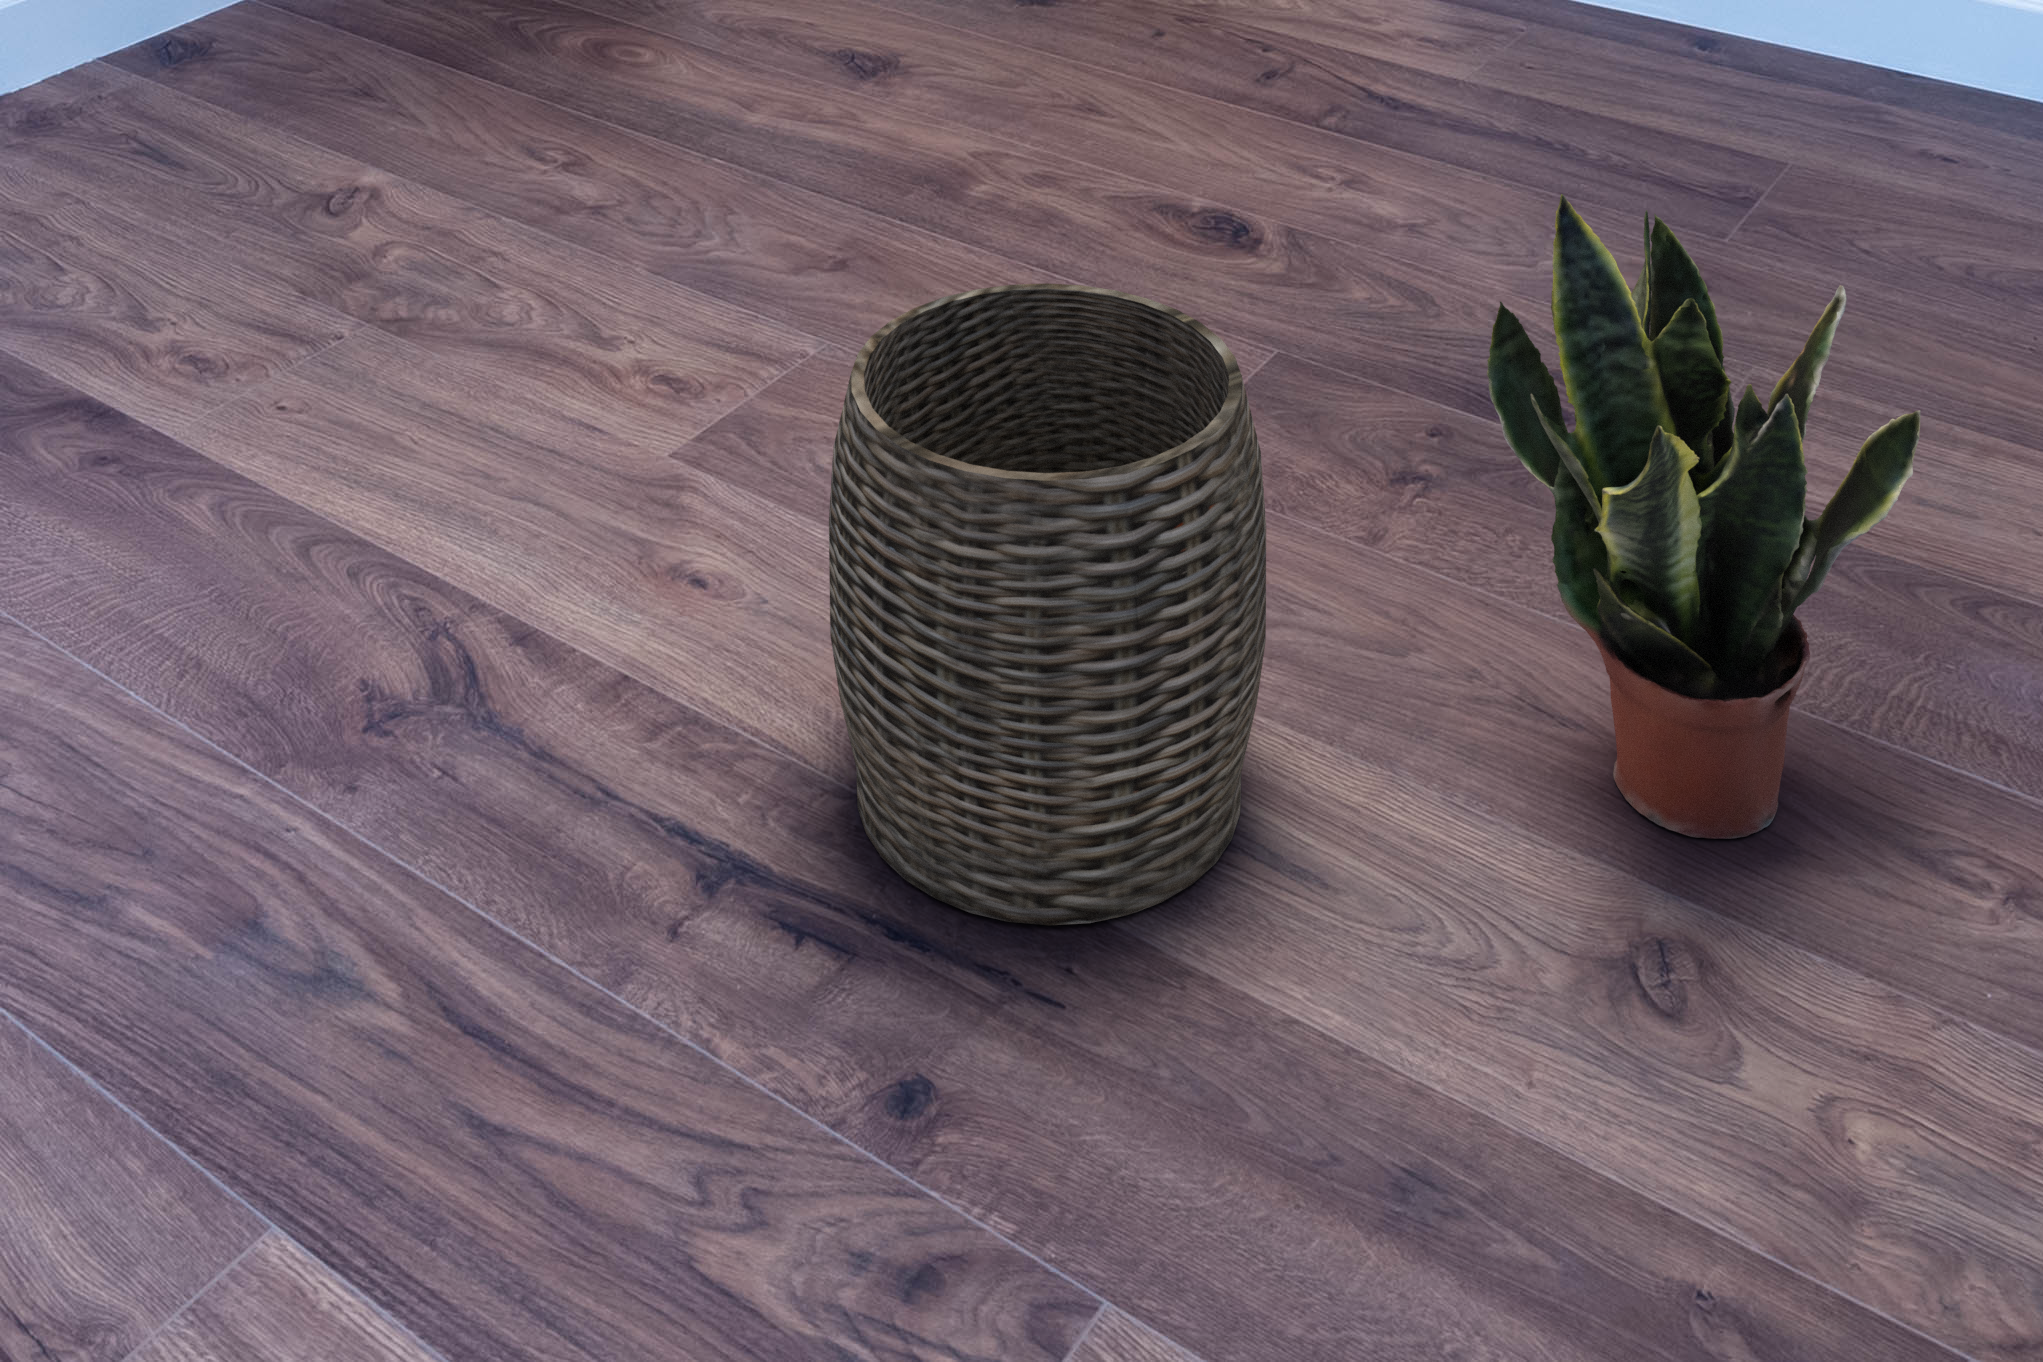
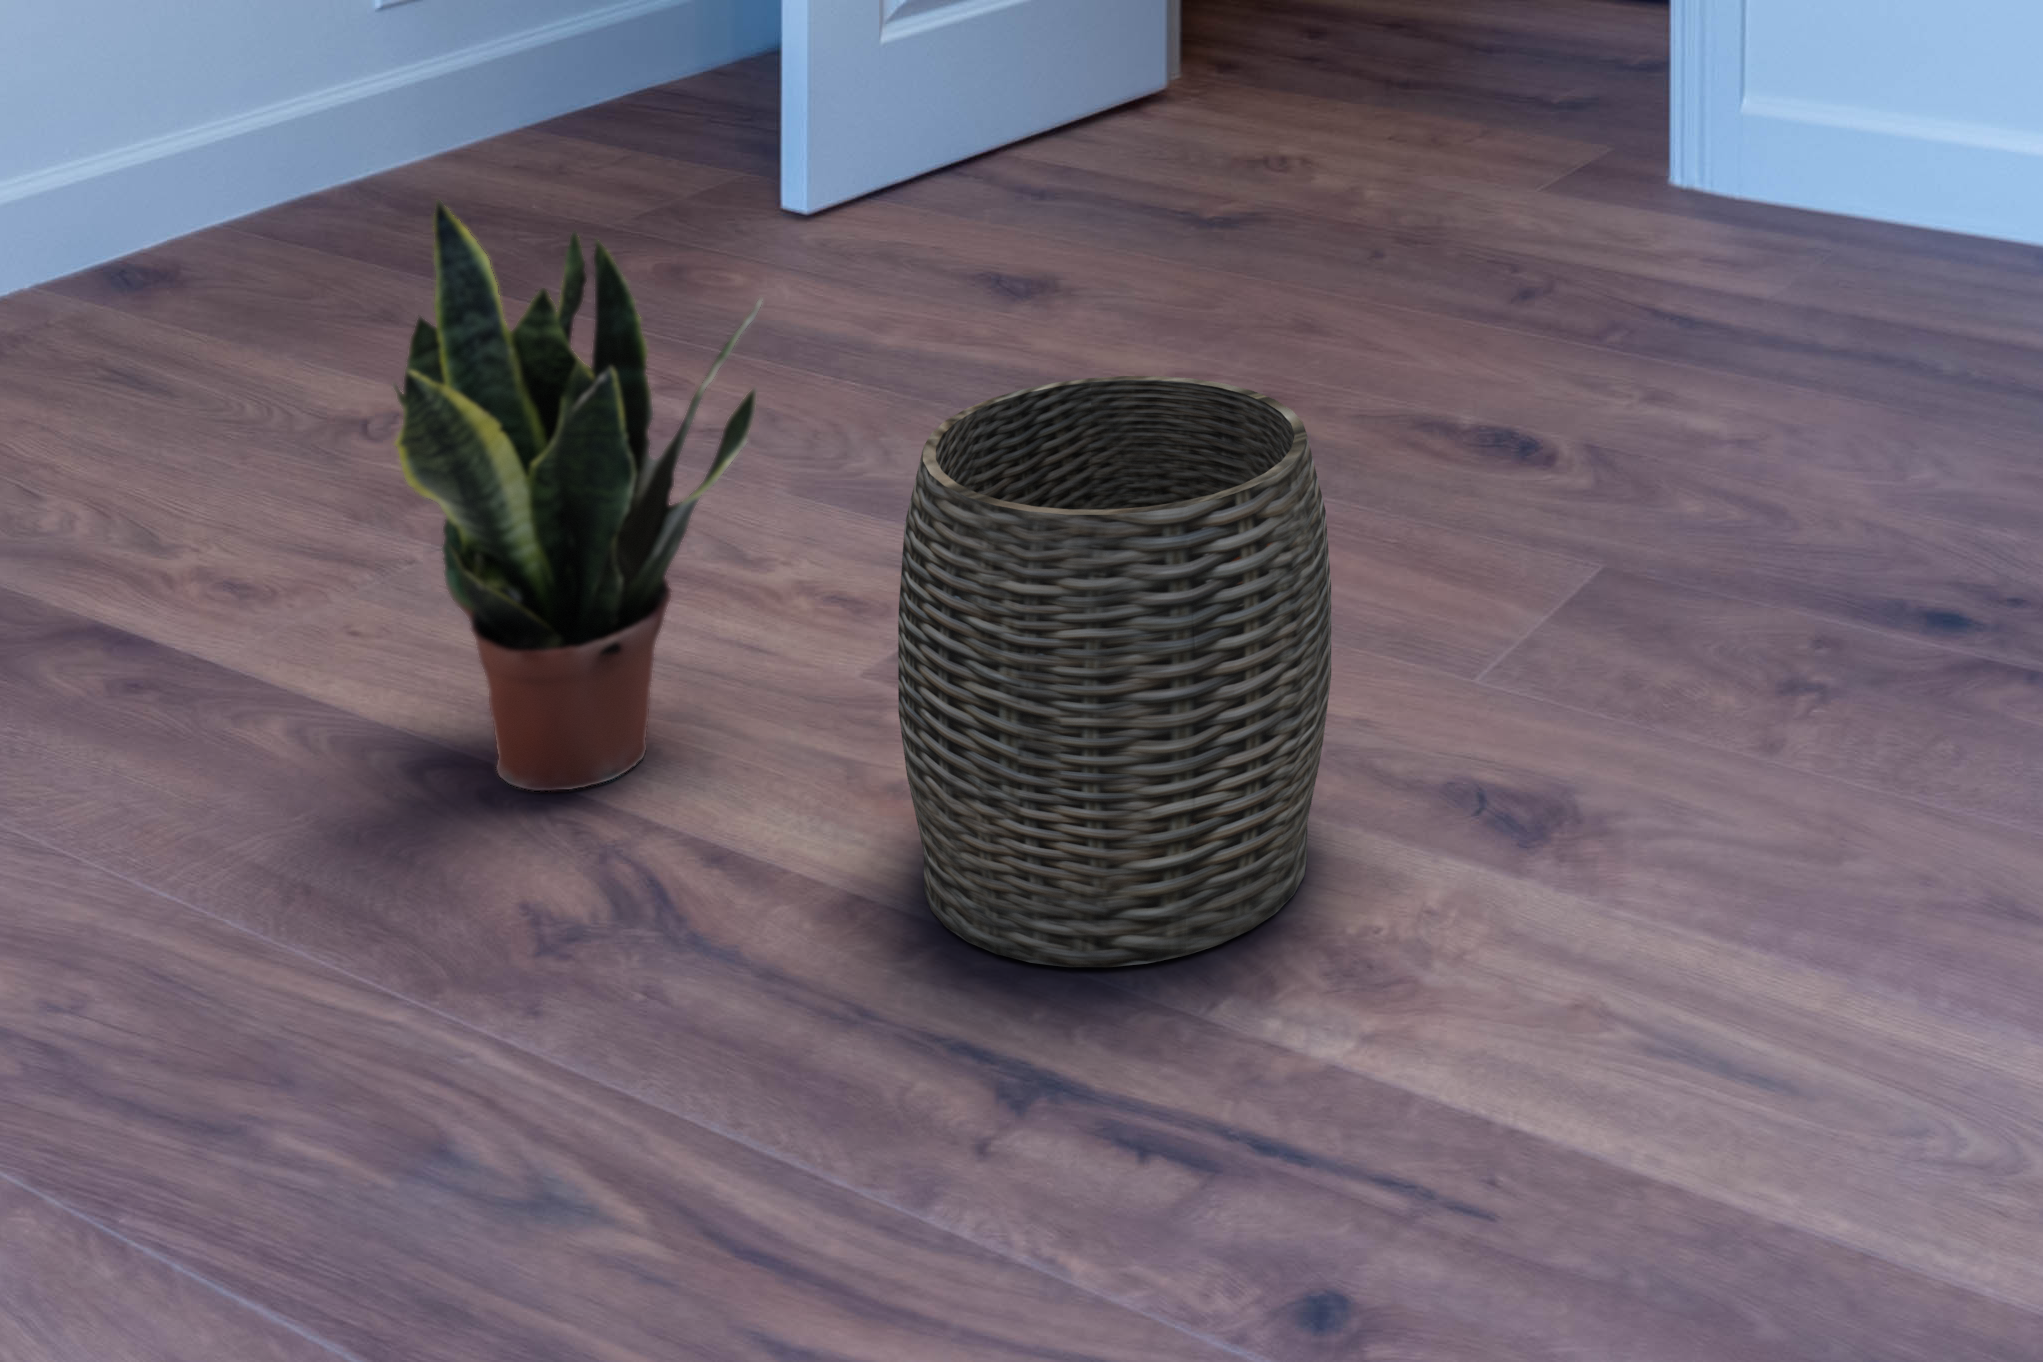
potted plant: present [1487,194,1921,839] -> present [392,201,762,791]

